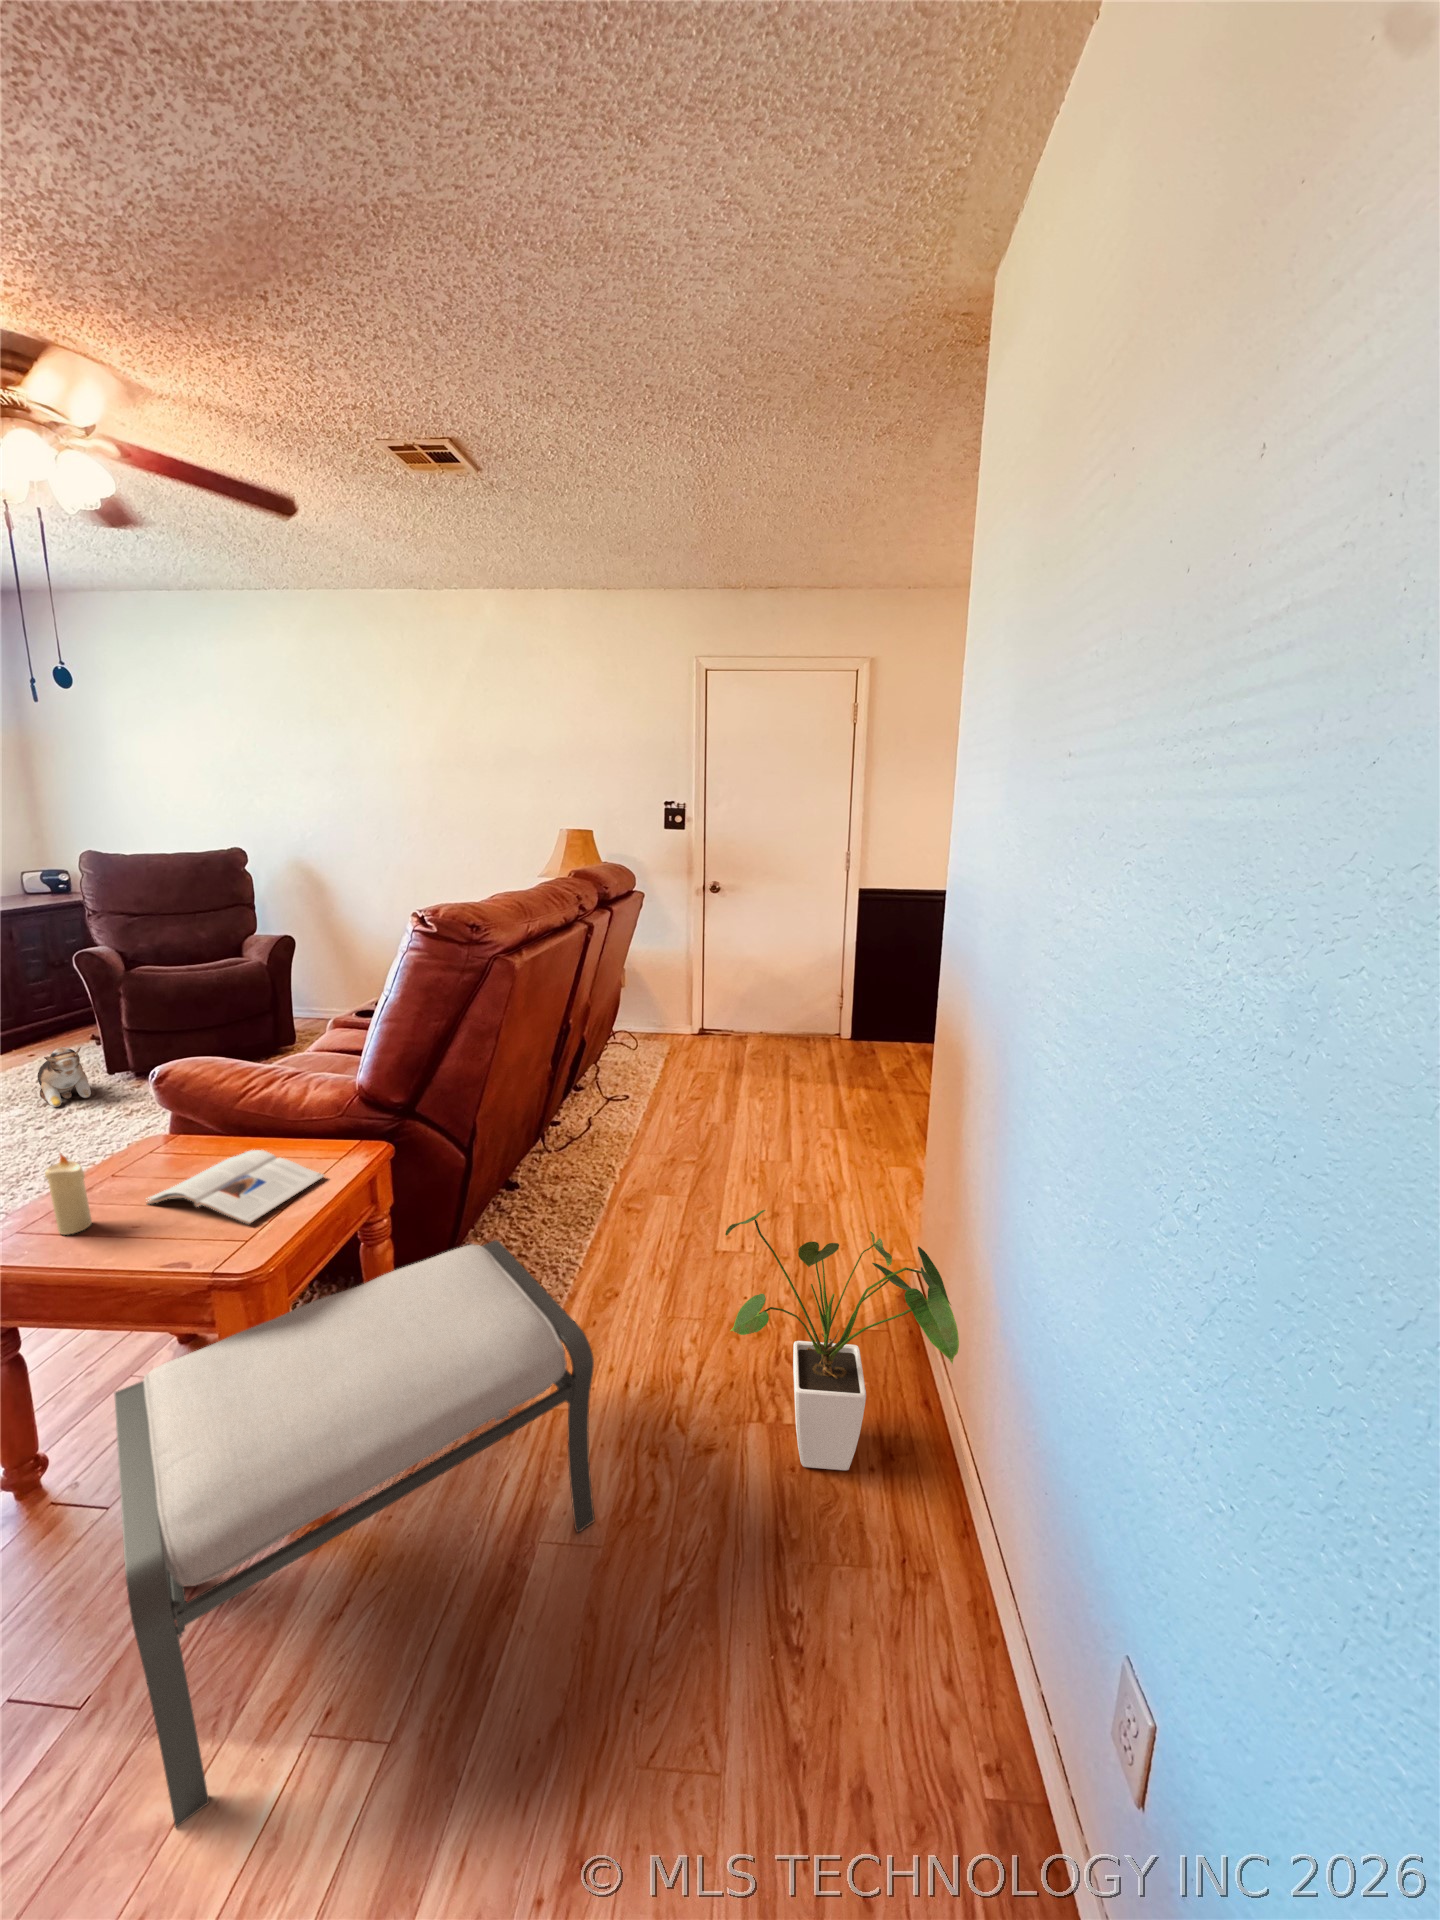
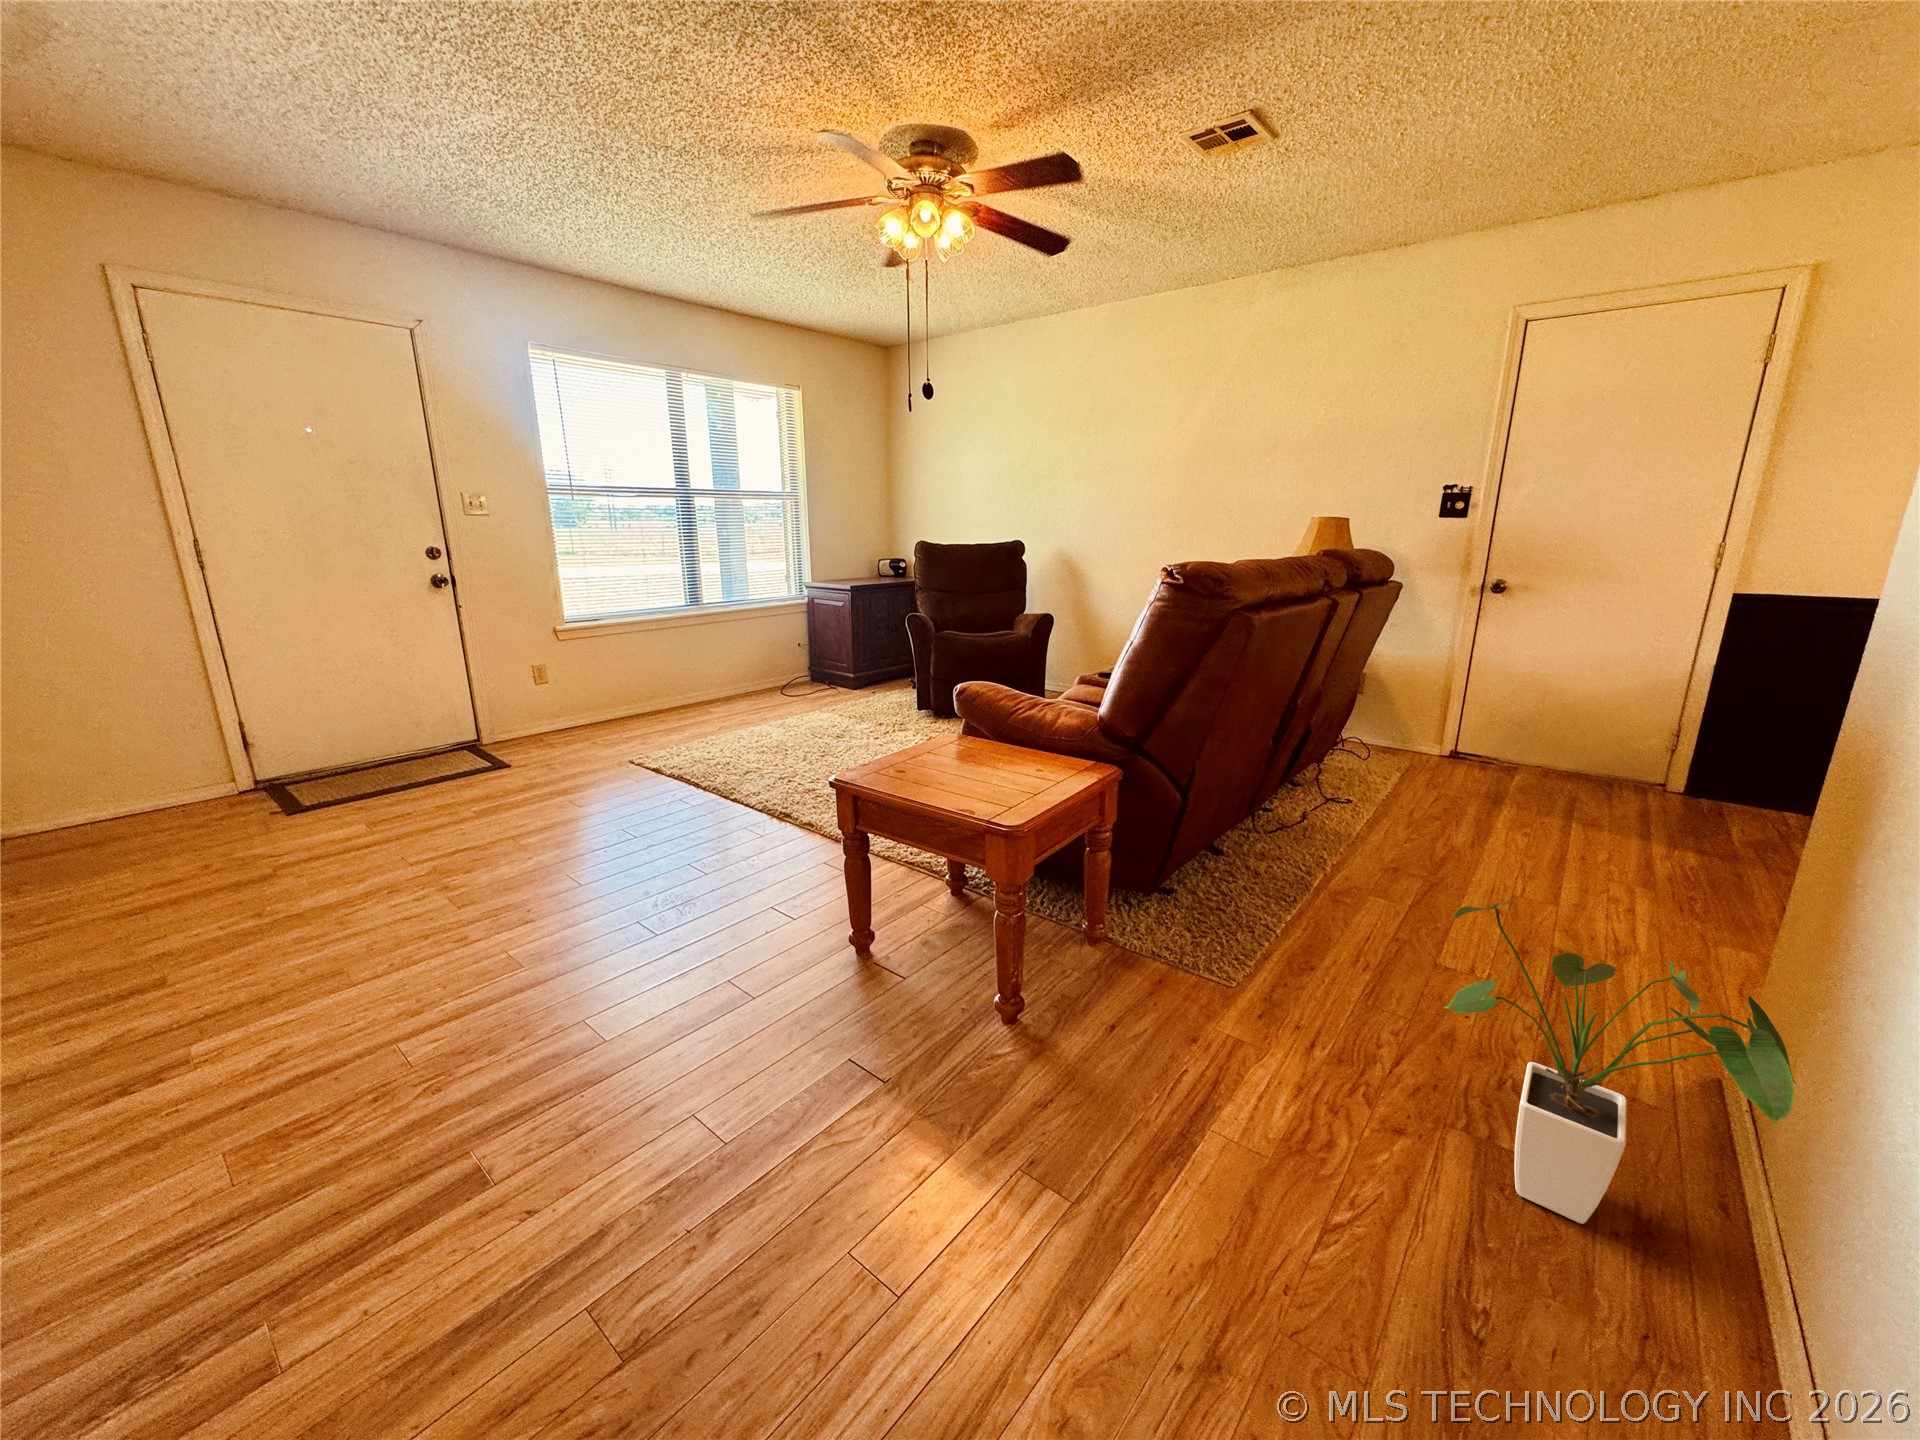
plush toy: present [38,1047,91,1107] -> none [878,683,906,727]
magazine: present [146,1150,324,1224] -> none [953,752,1069,799]
candle: present [45,1154,92,1235] -> none [903,721,923,779]
ottoman: present [114,1240,595,1827] -> none [933,860,1286,1159]

